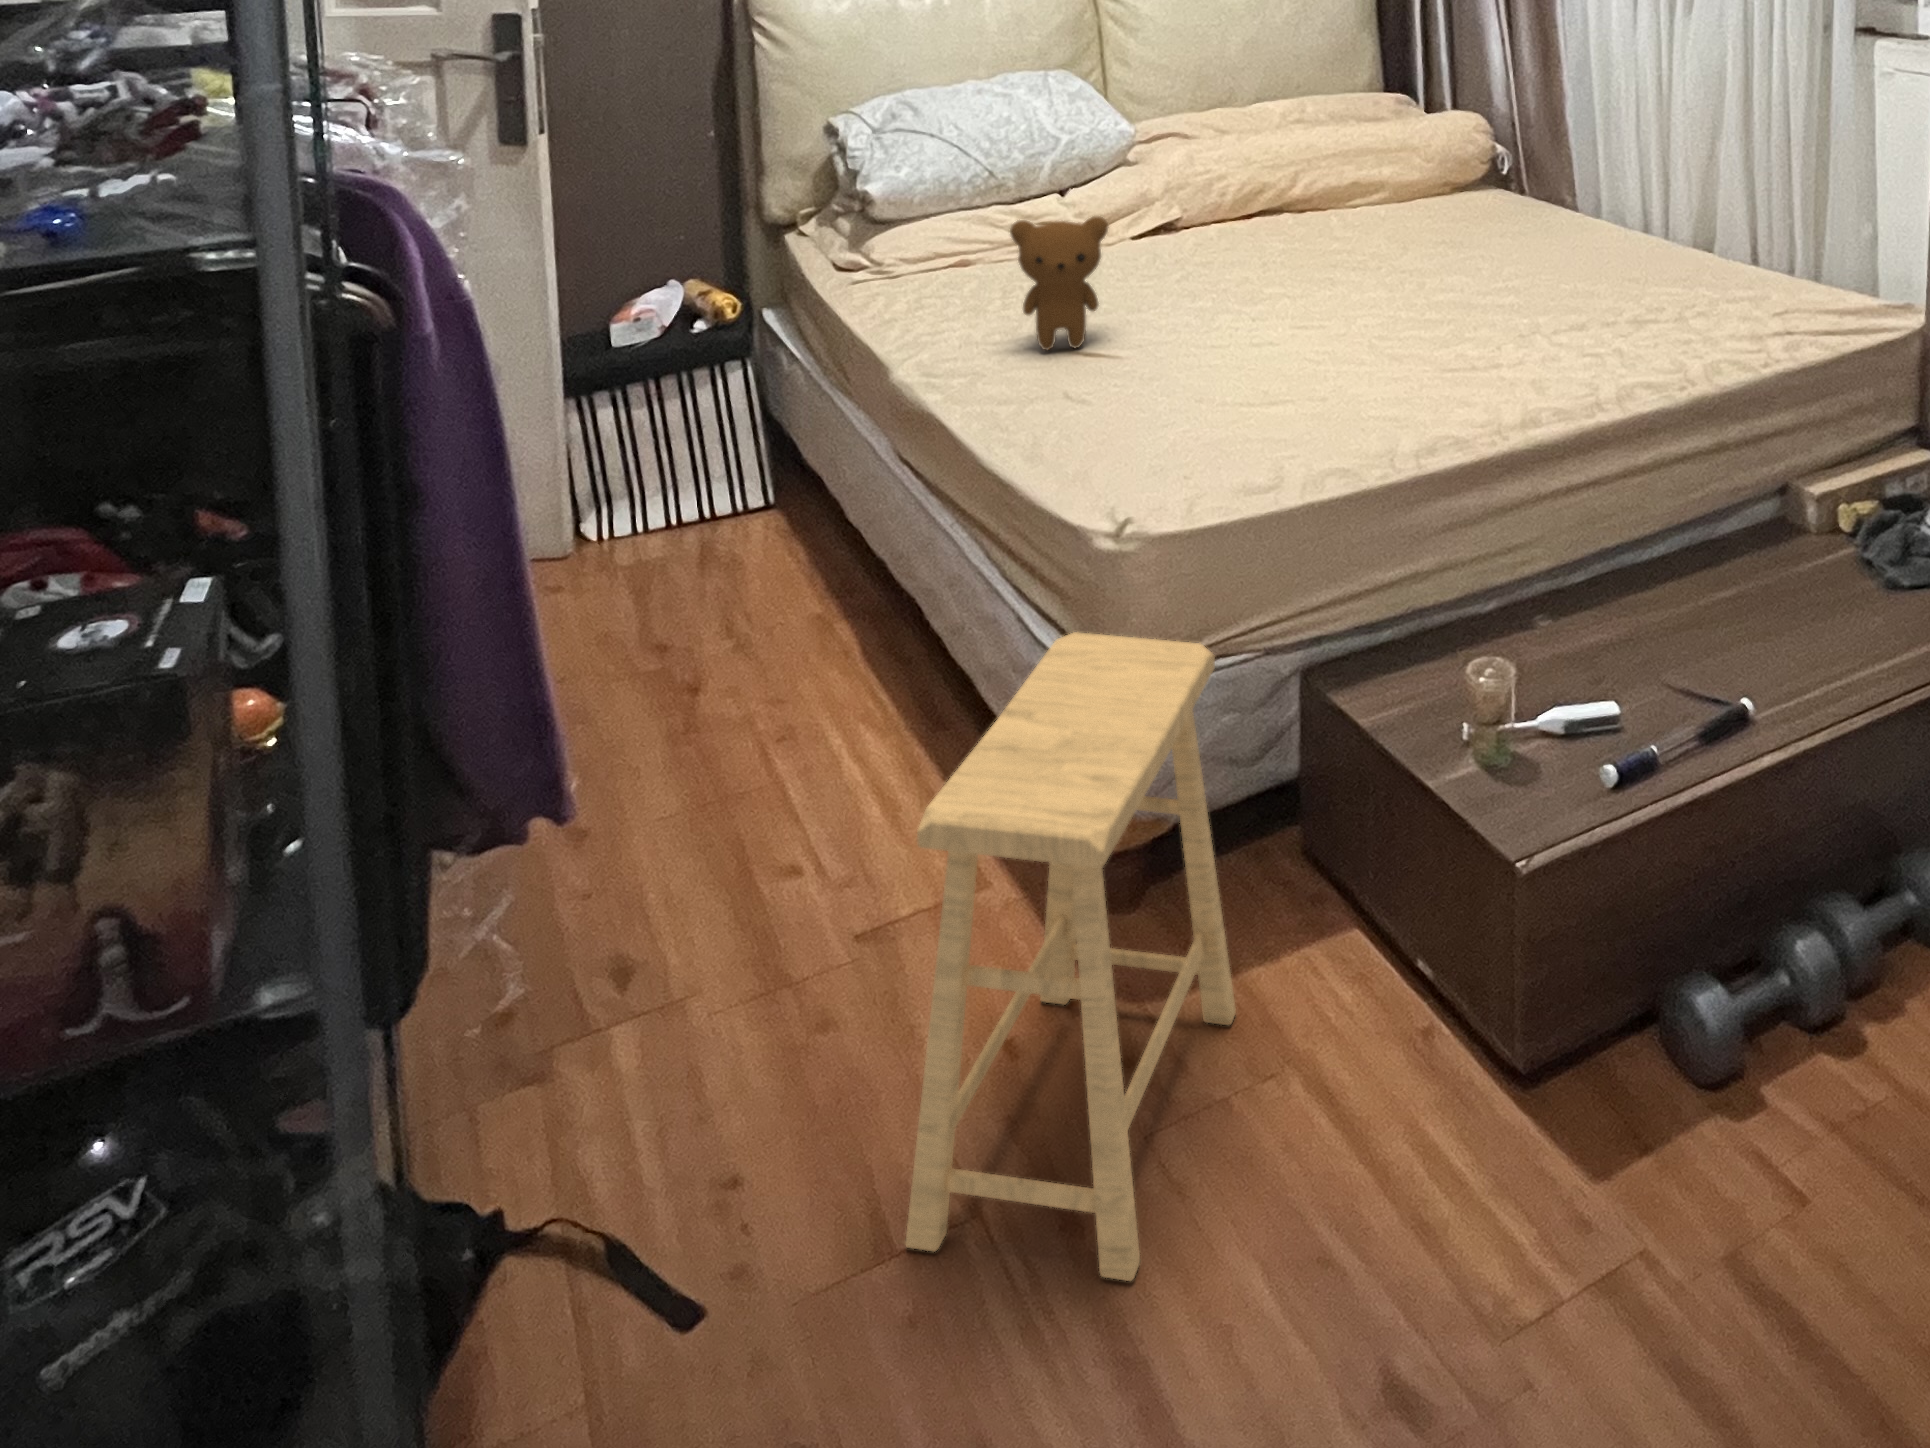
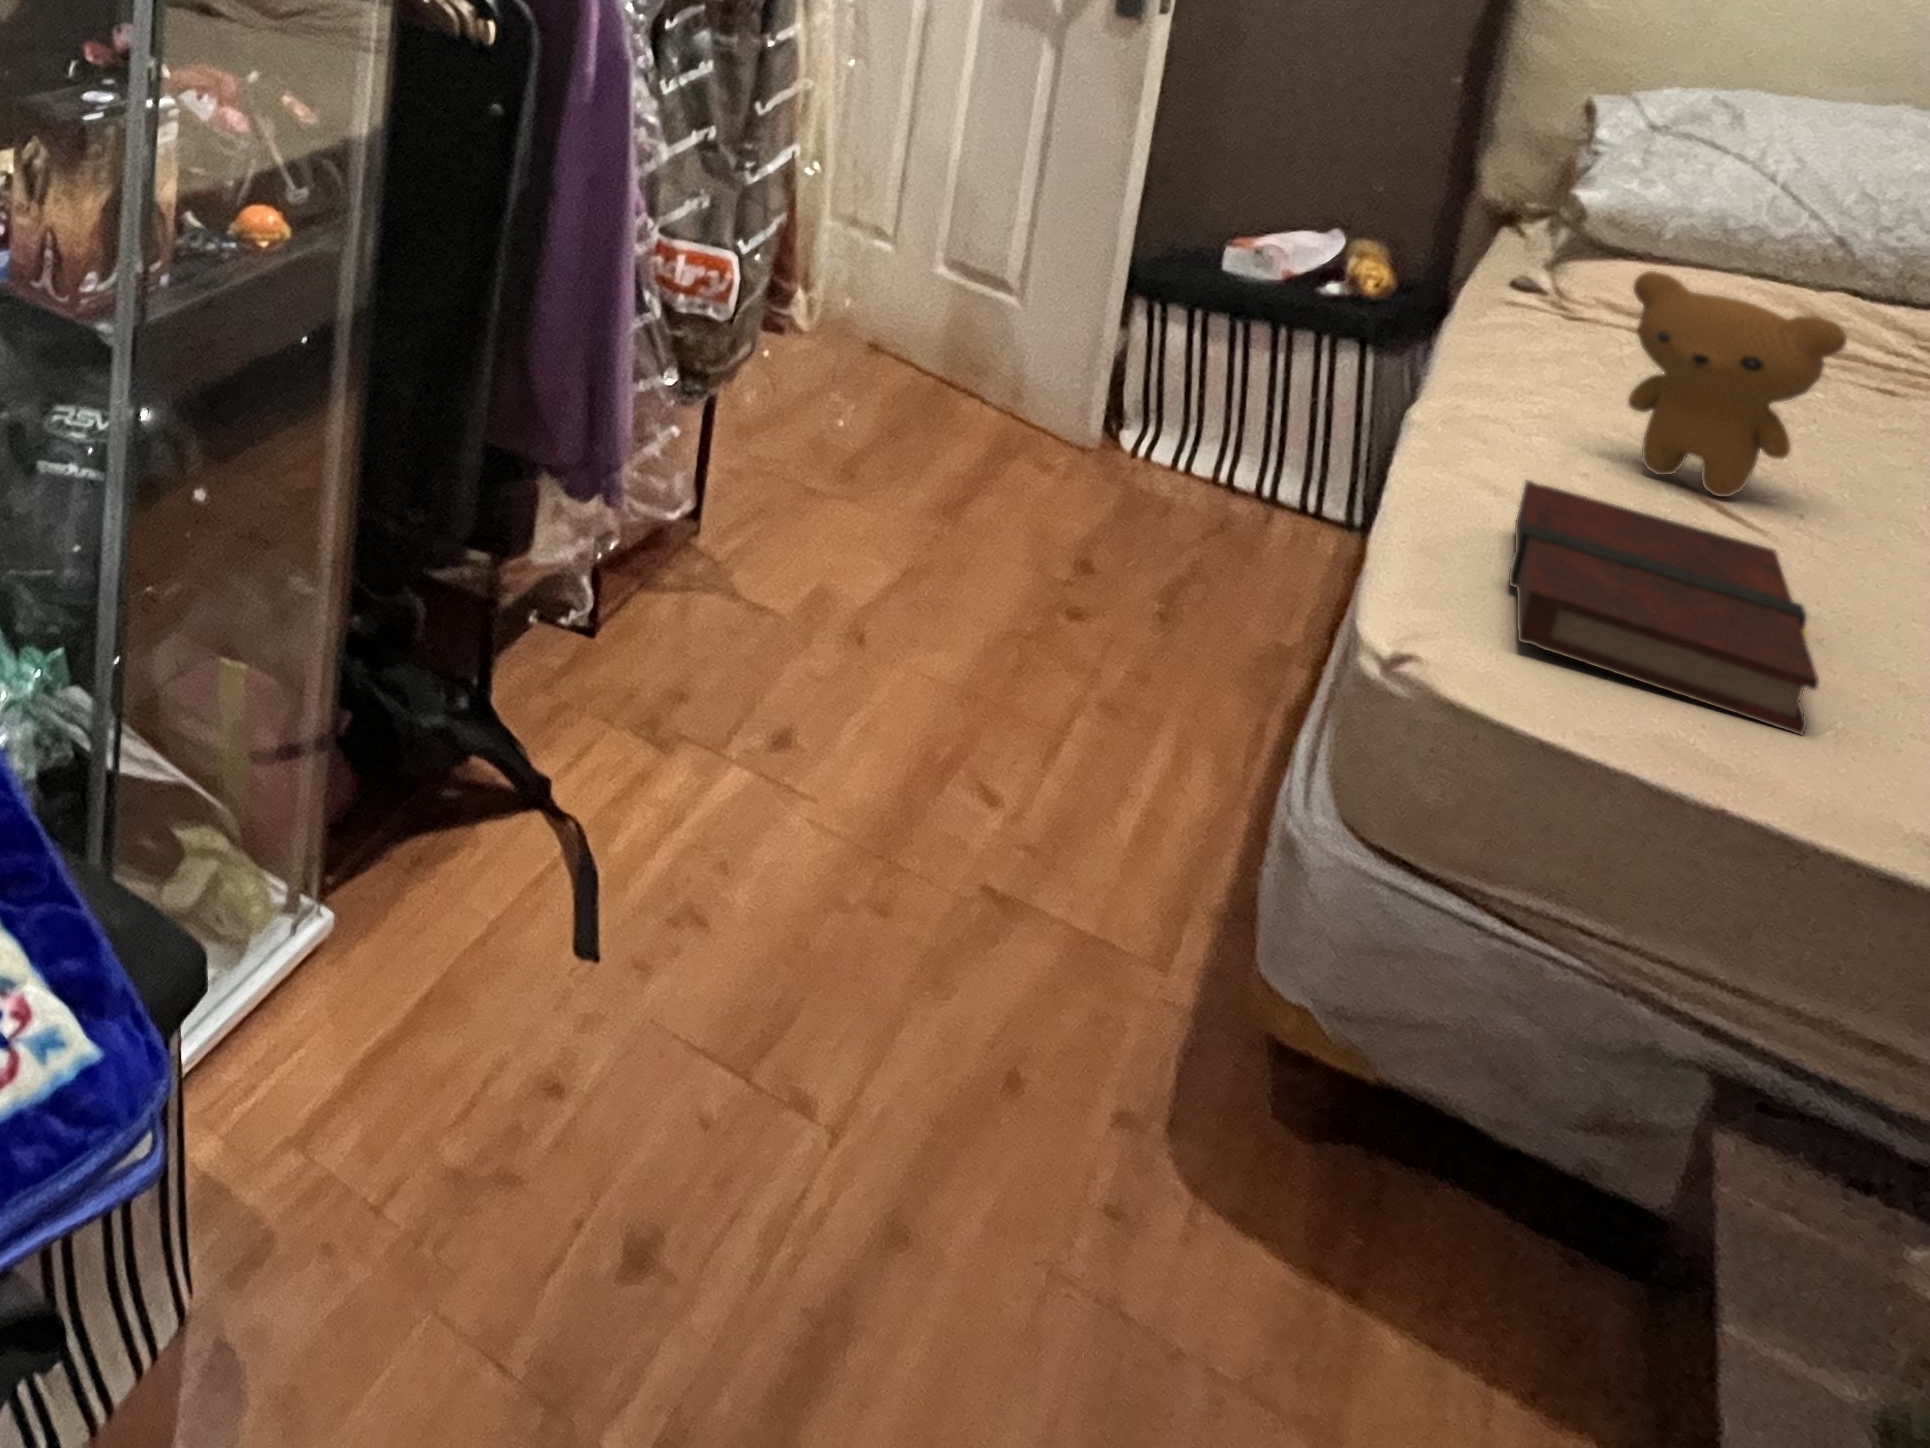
book: none [1053,360,1251,479] -> present [1509,481,1819,735]
footstool: present [905,632,1236,1281] -> none [702,653,1333,1316]

